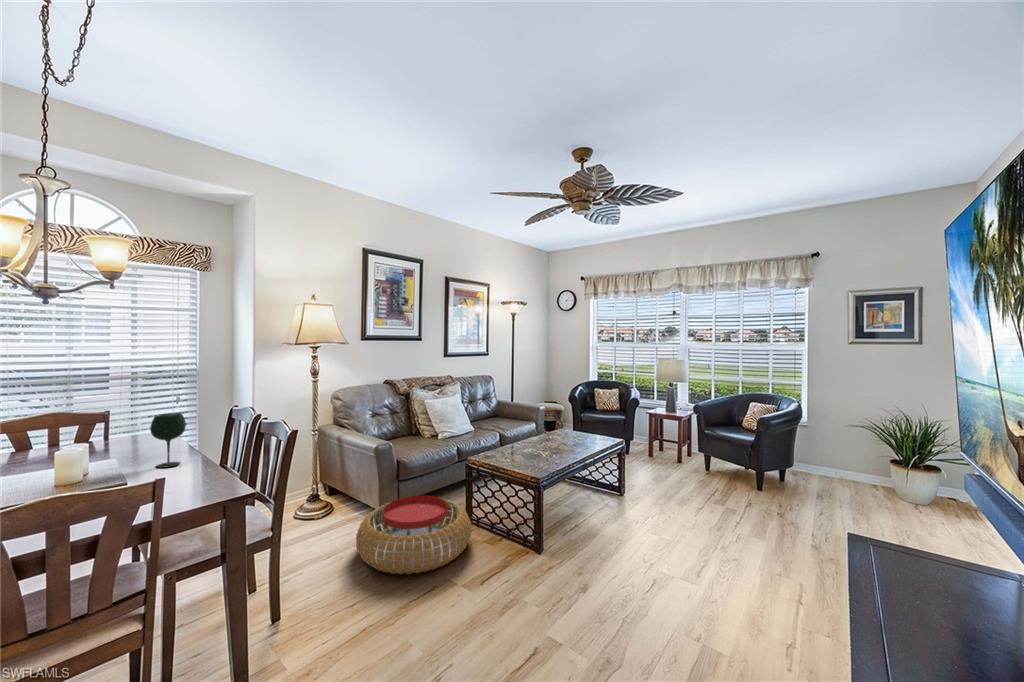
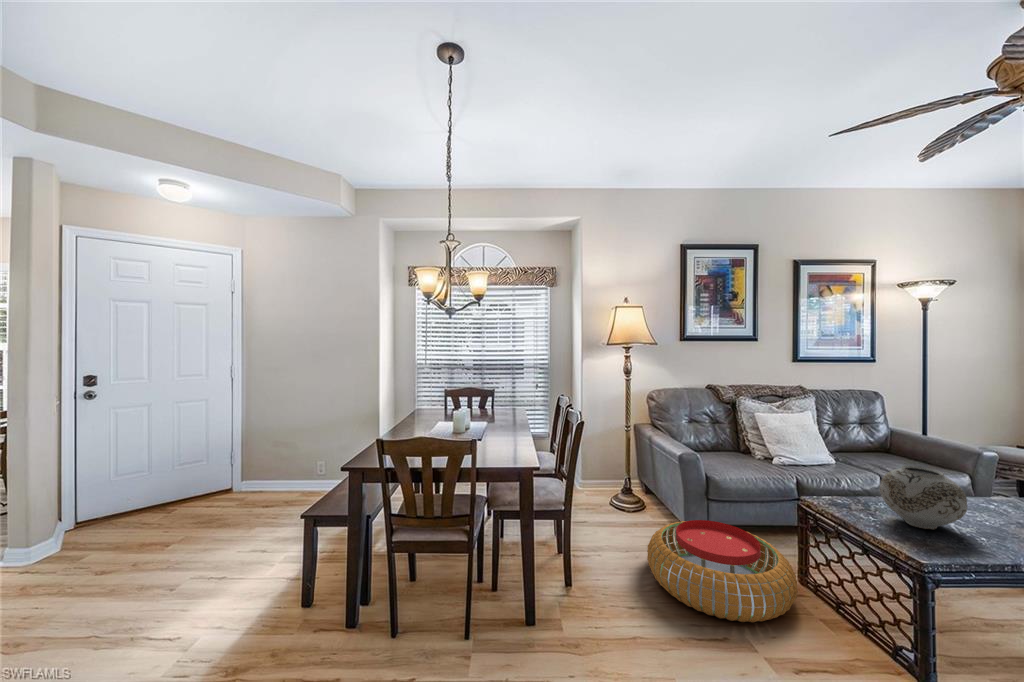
wine glass: present [150,413,186,468] -> none [488,395,508,435]
vase: none [511,422,550,460] -> present [880,465,967,529]

